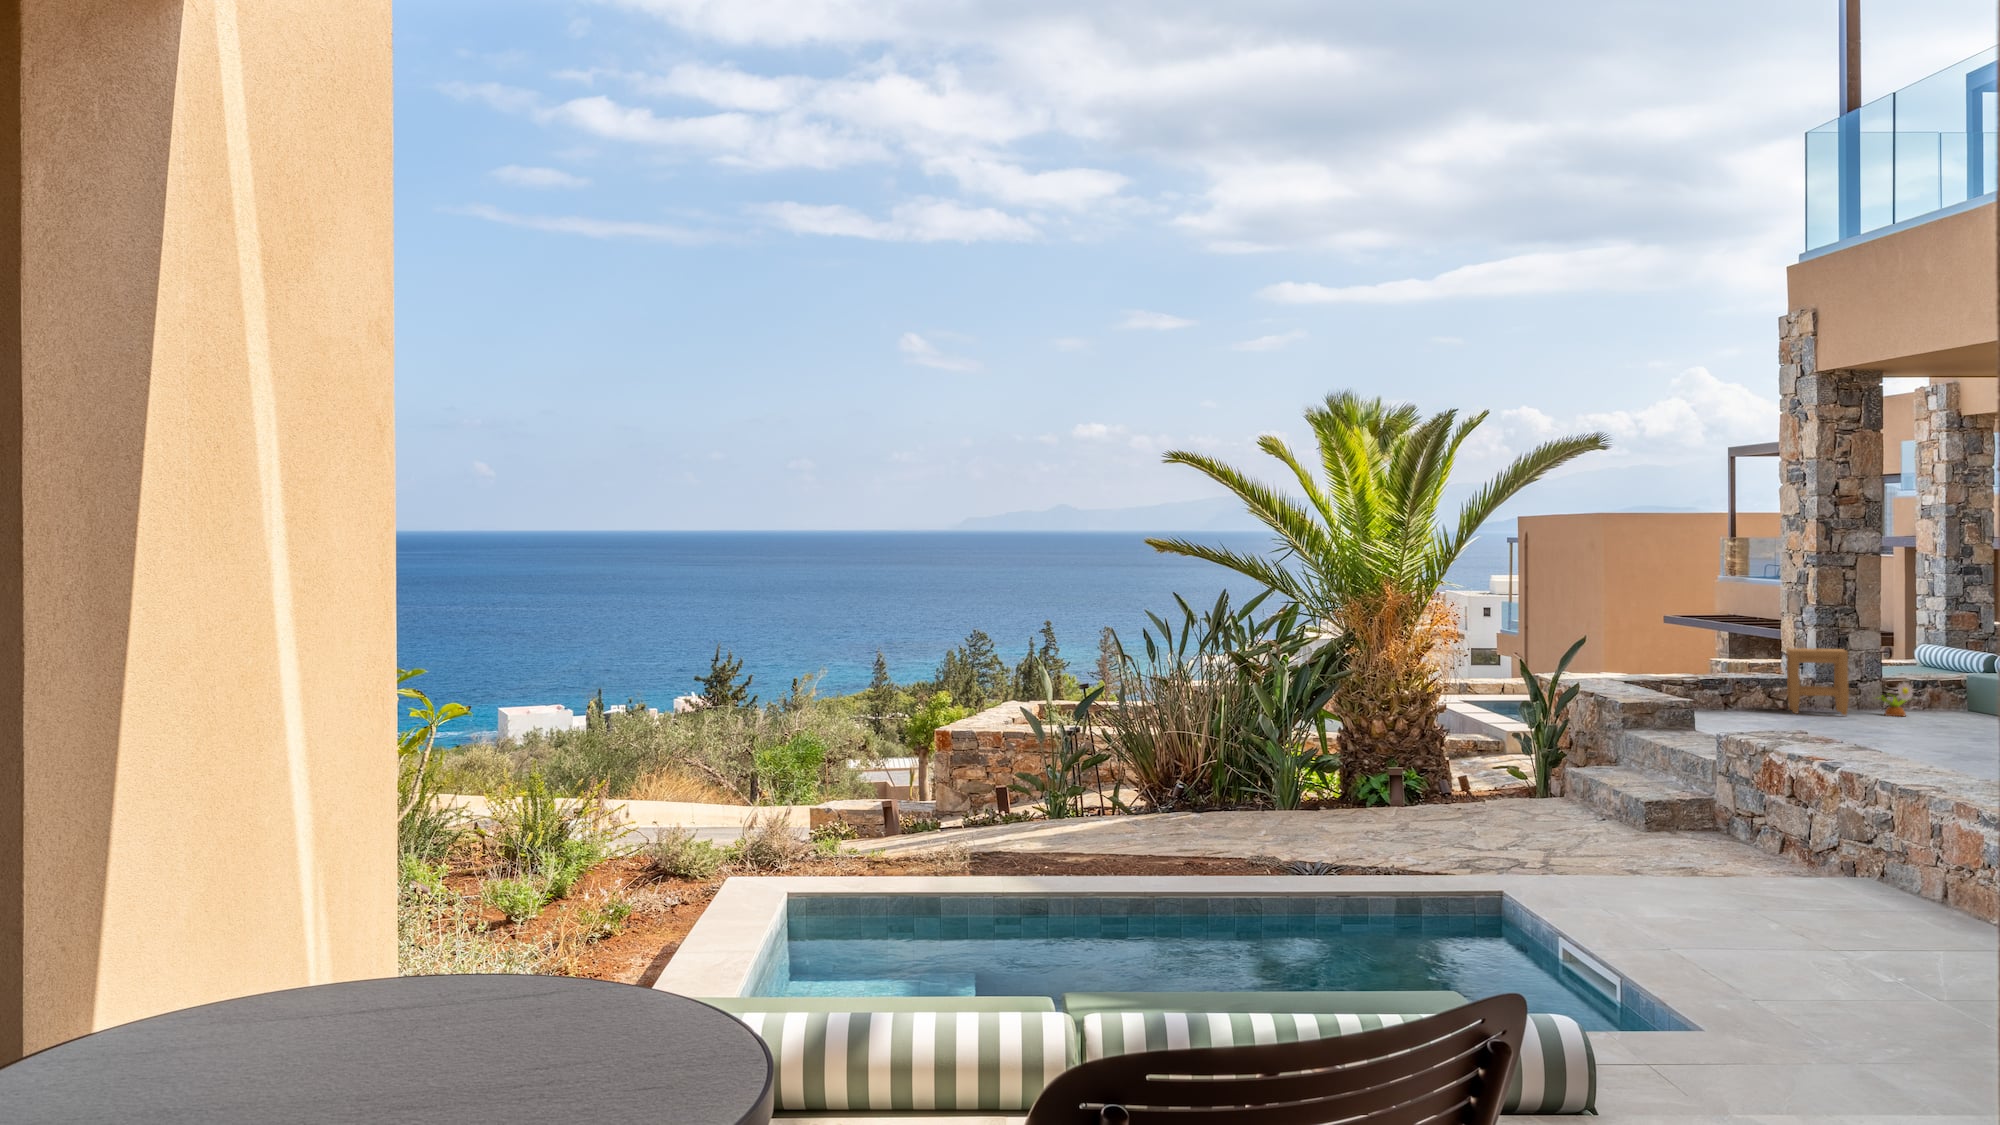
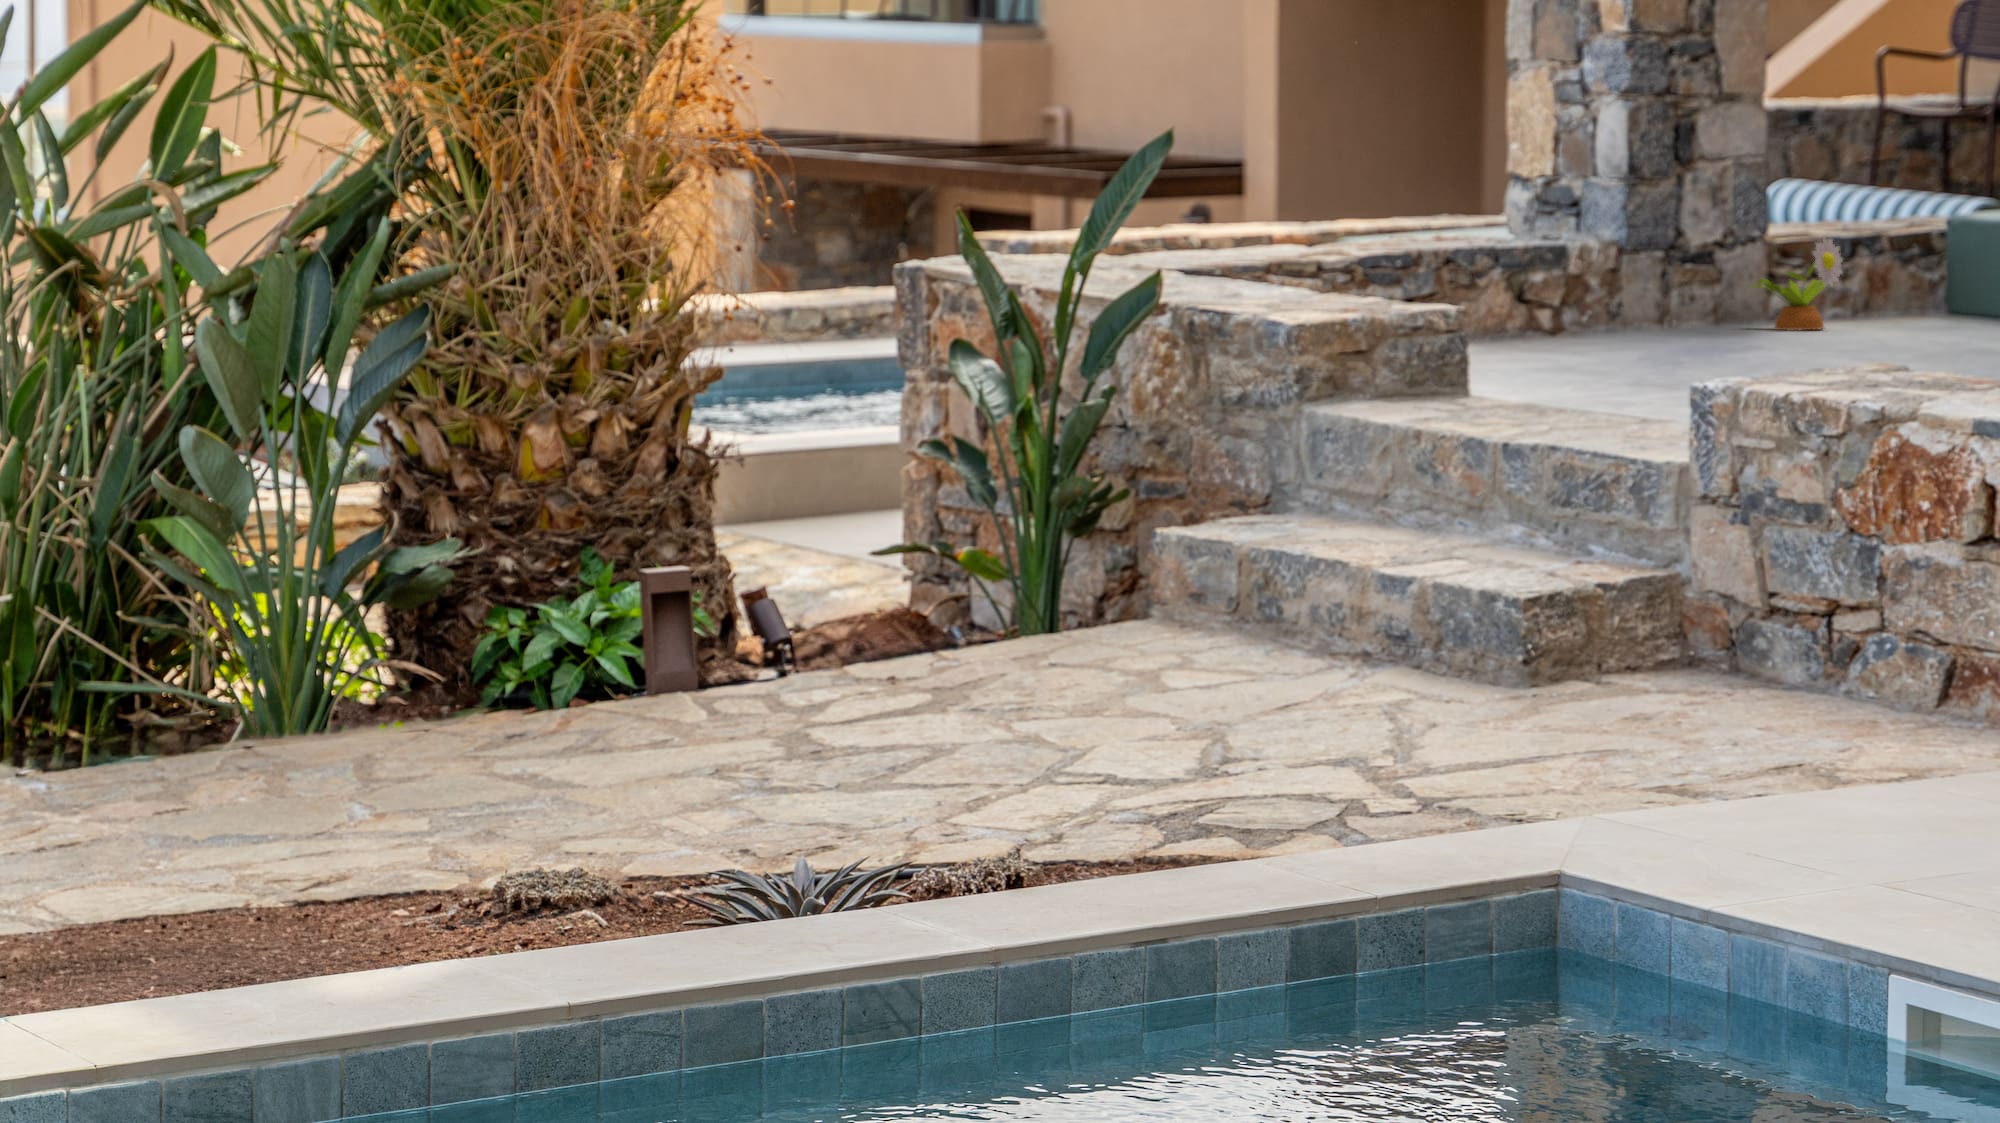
stool: present [1786,648,1849,715] -> none [1558,155,1729,338]

